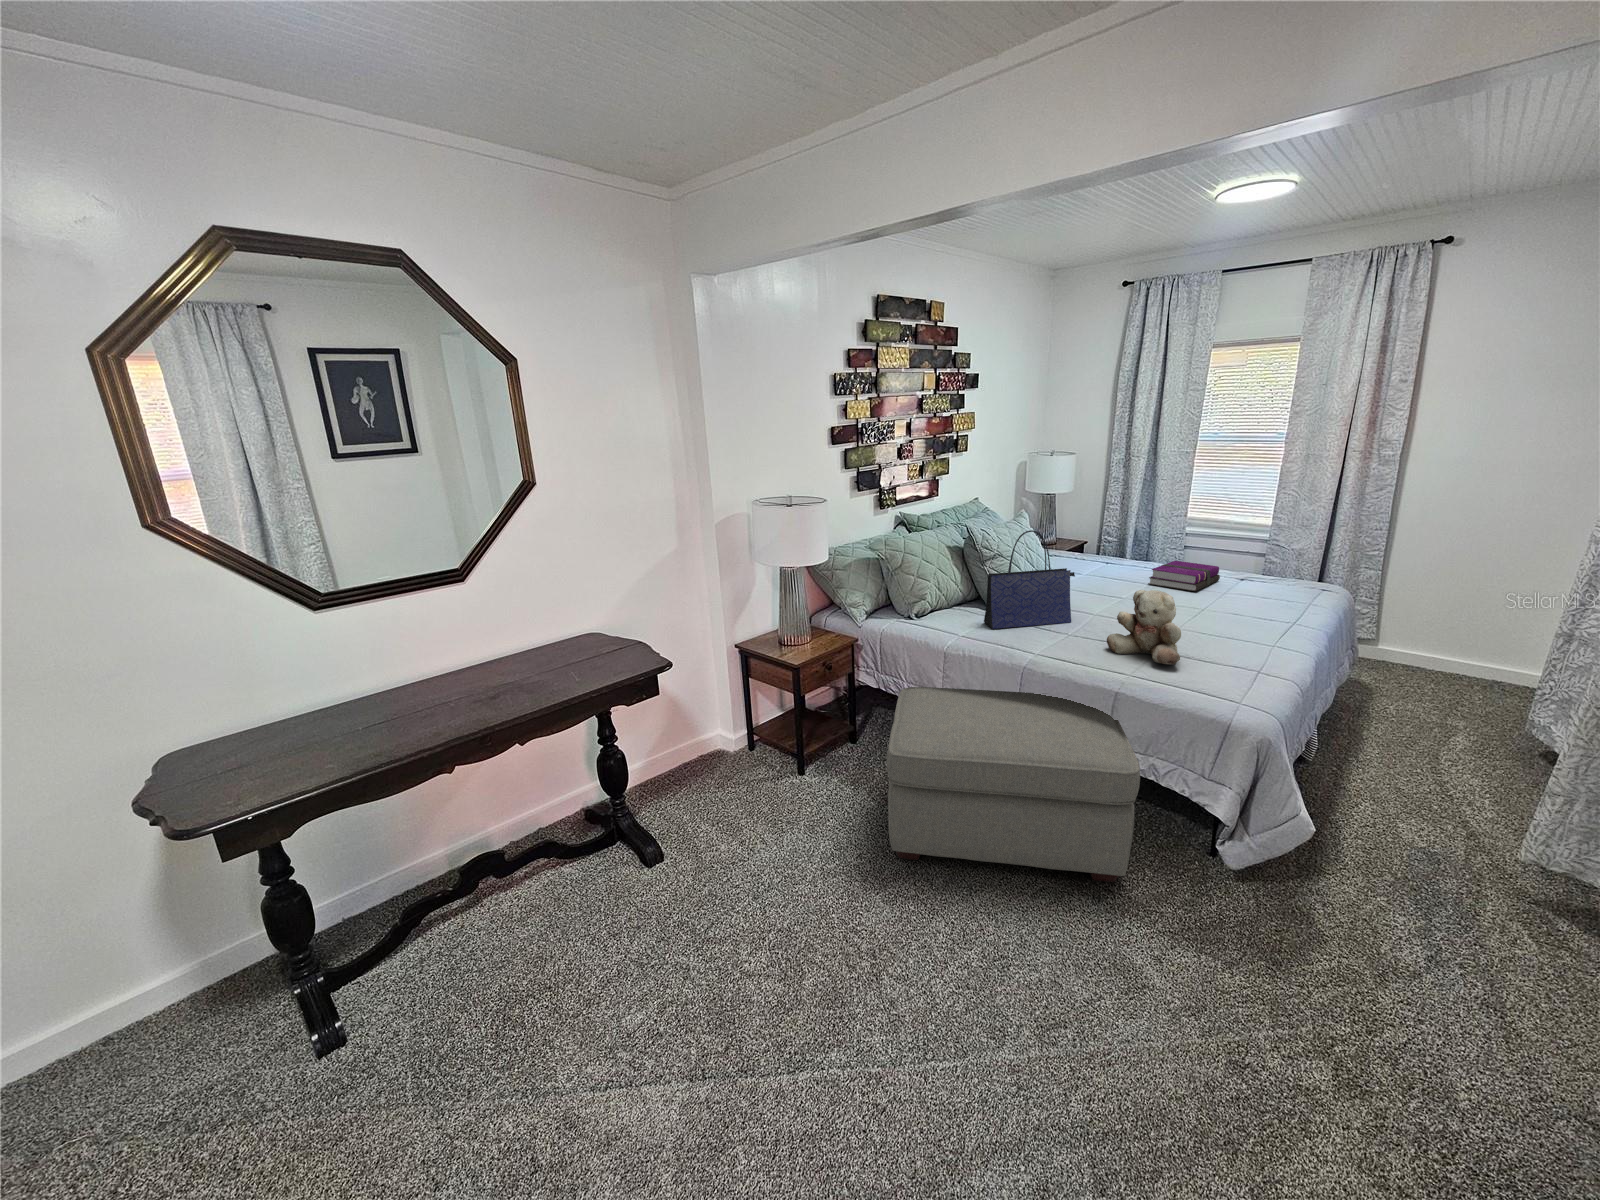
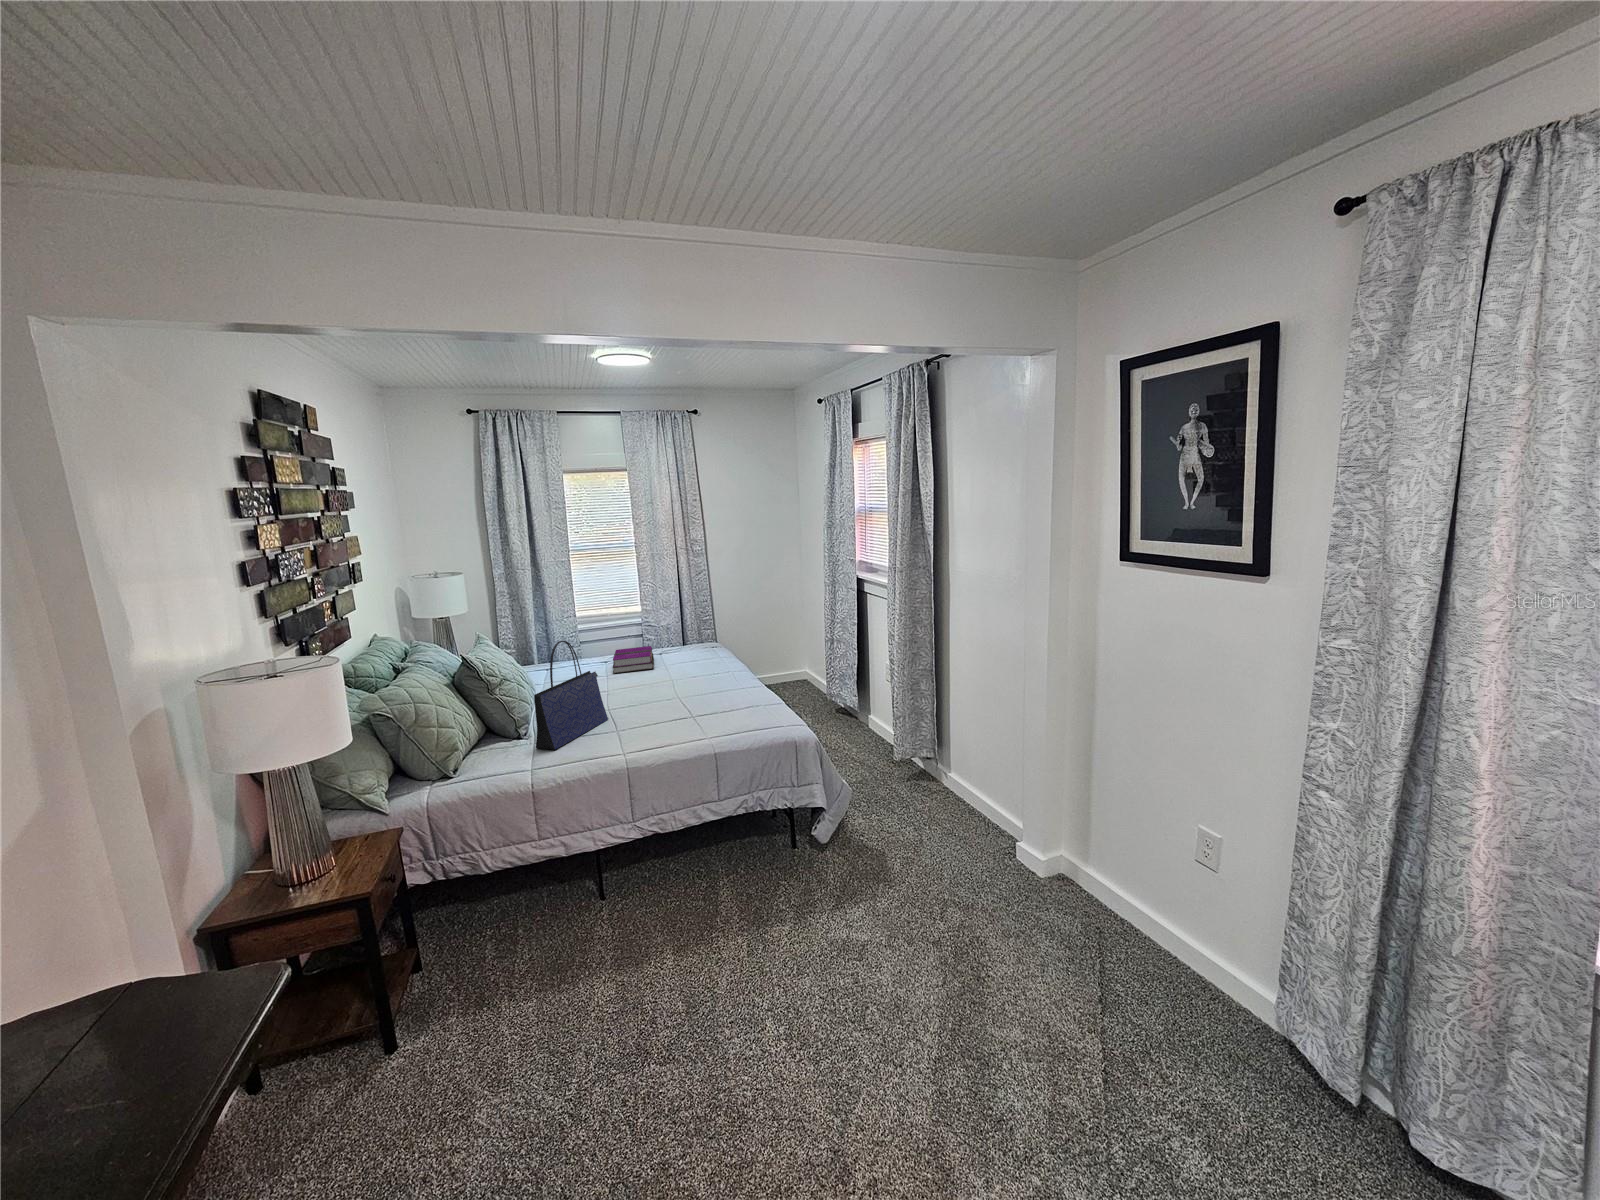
teddy bear: present [1107,590,1181,665] -> none [664,664,729,727]
ottoman: present [887,687,1140,882] -> none [519,769,788,1023]

